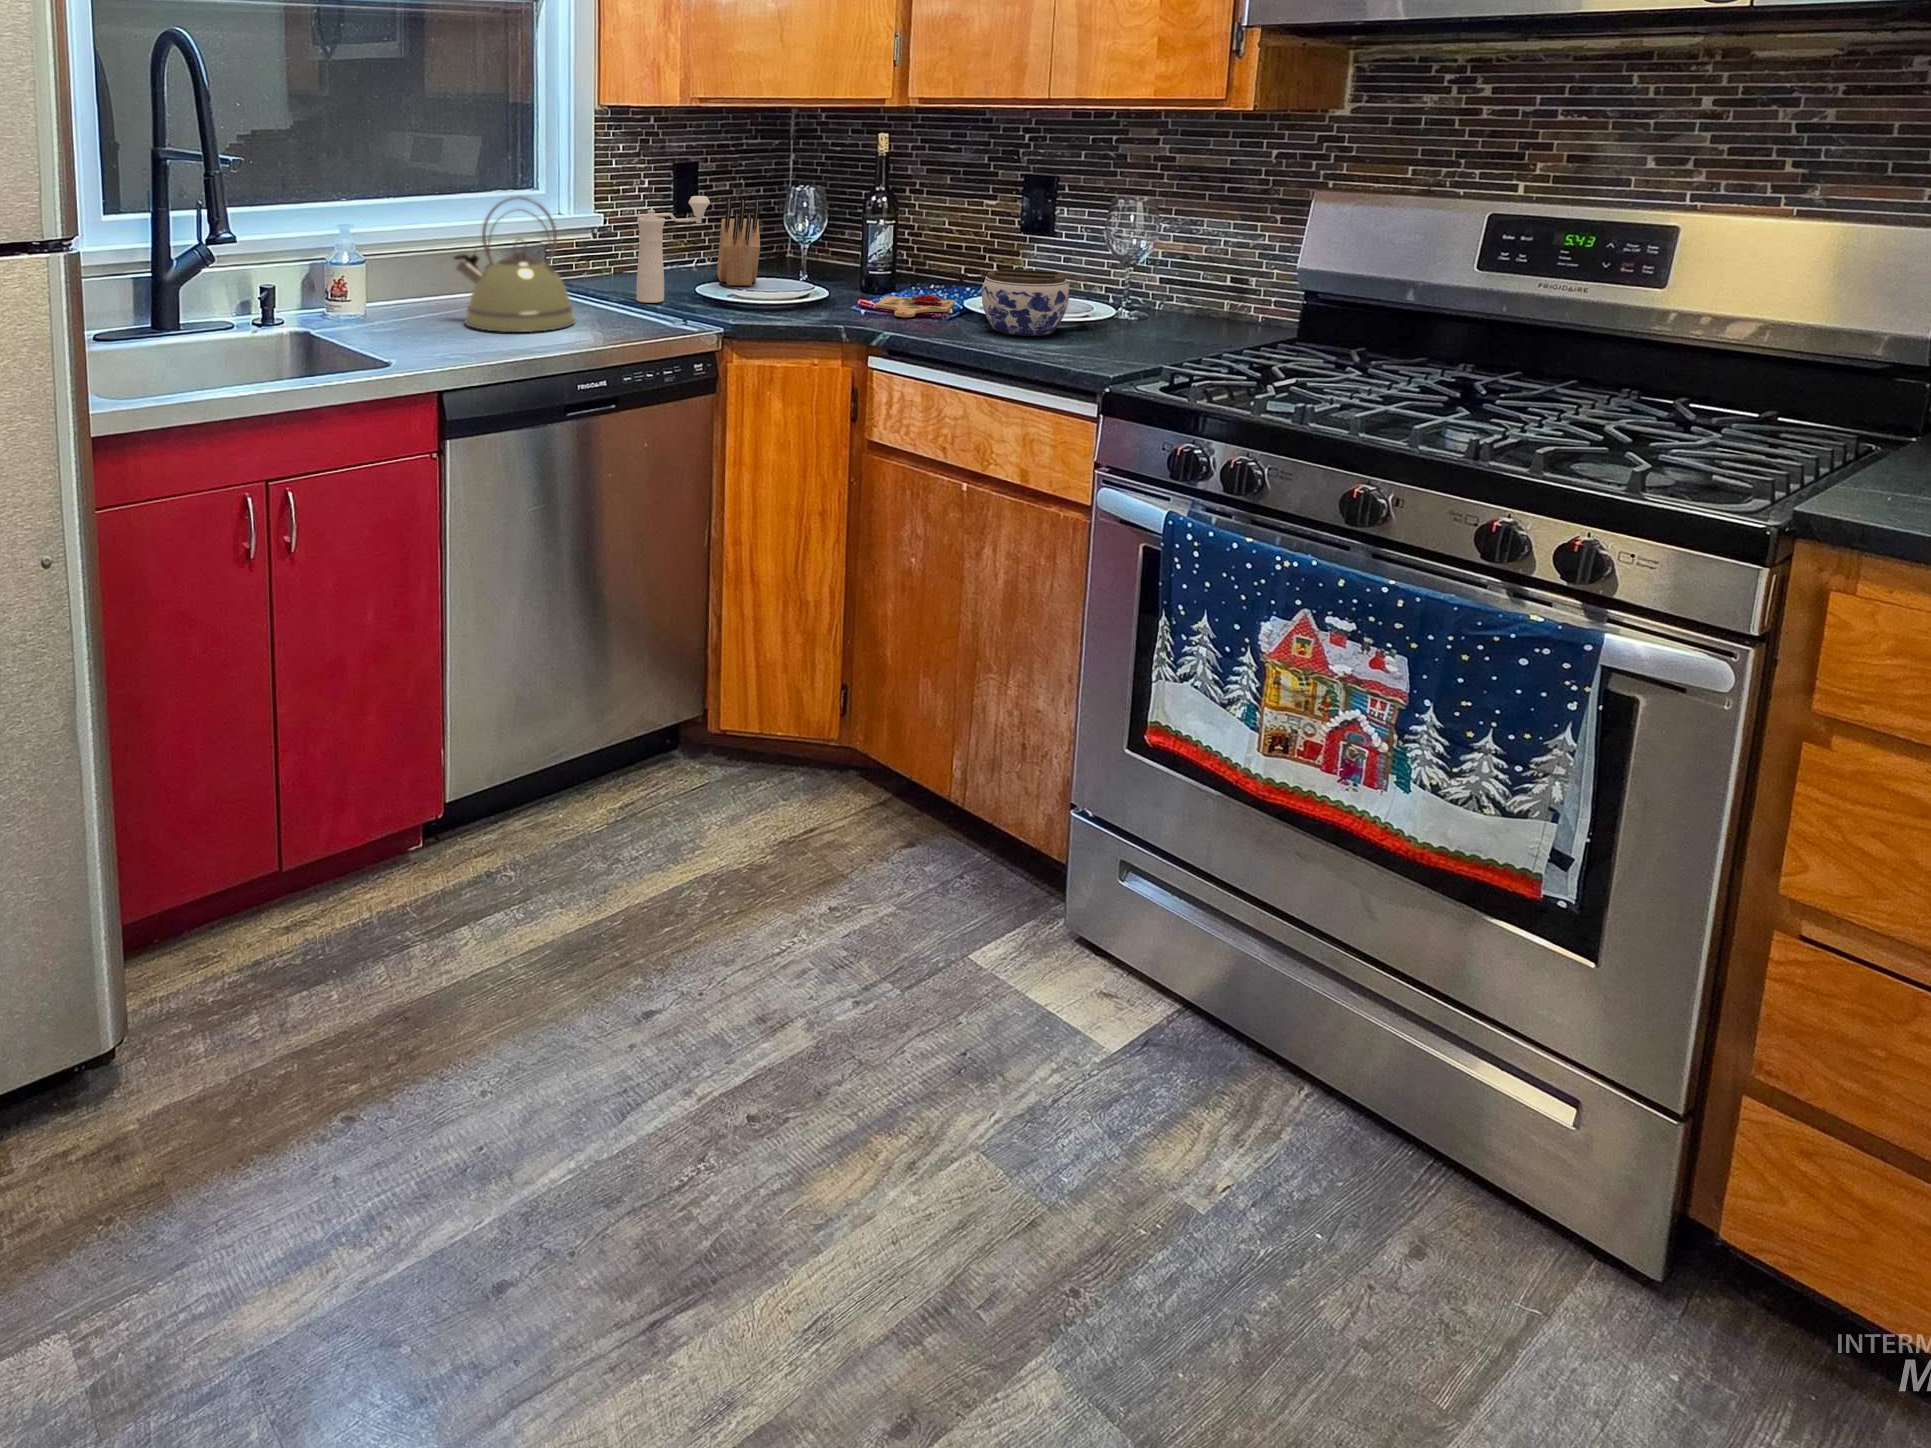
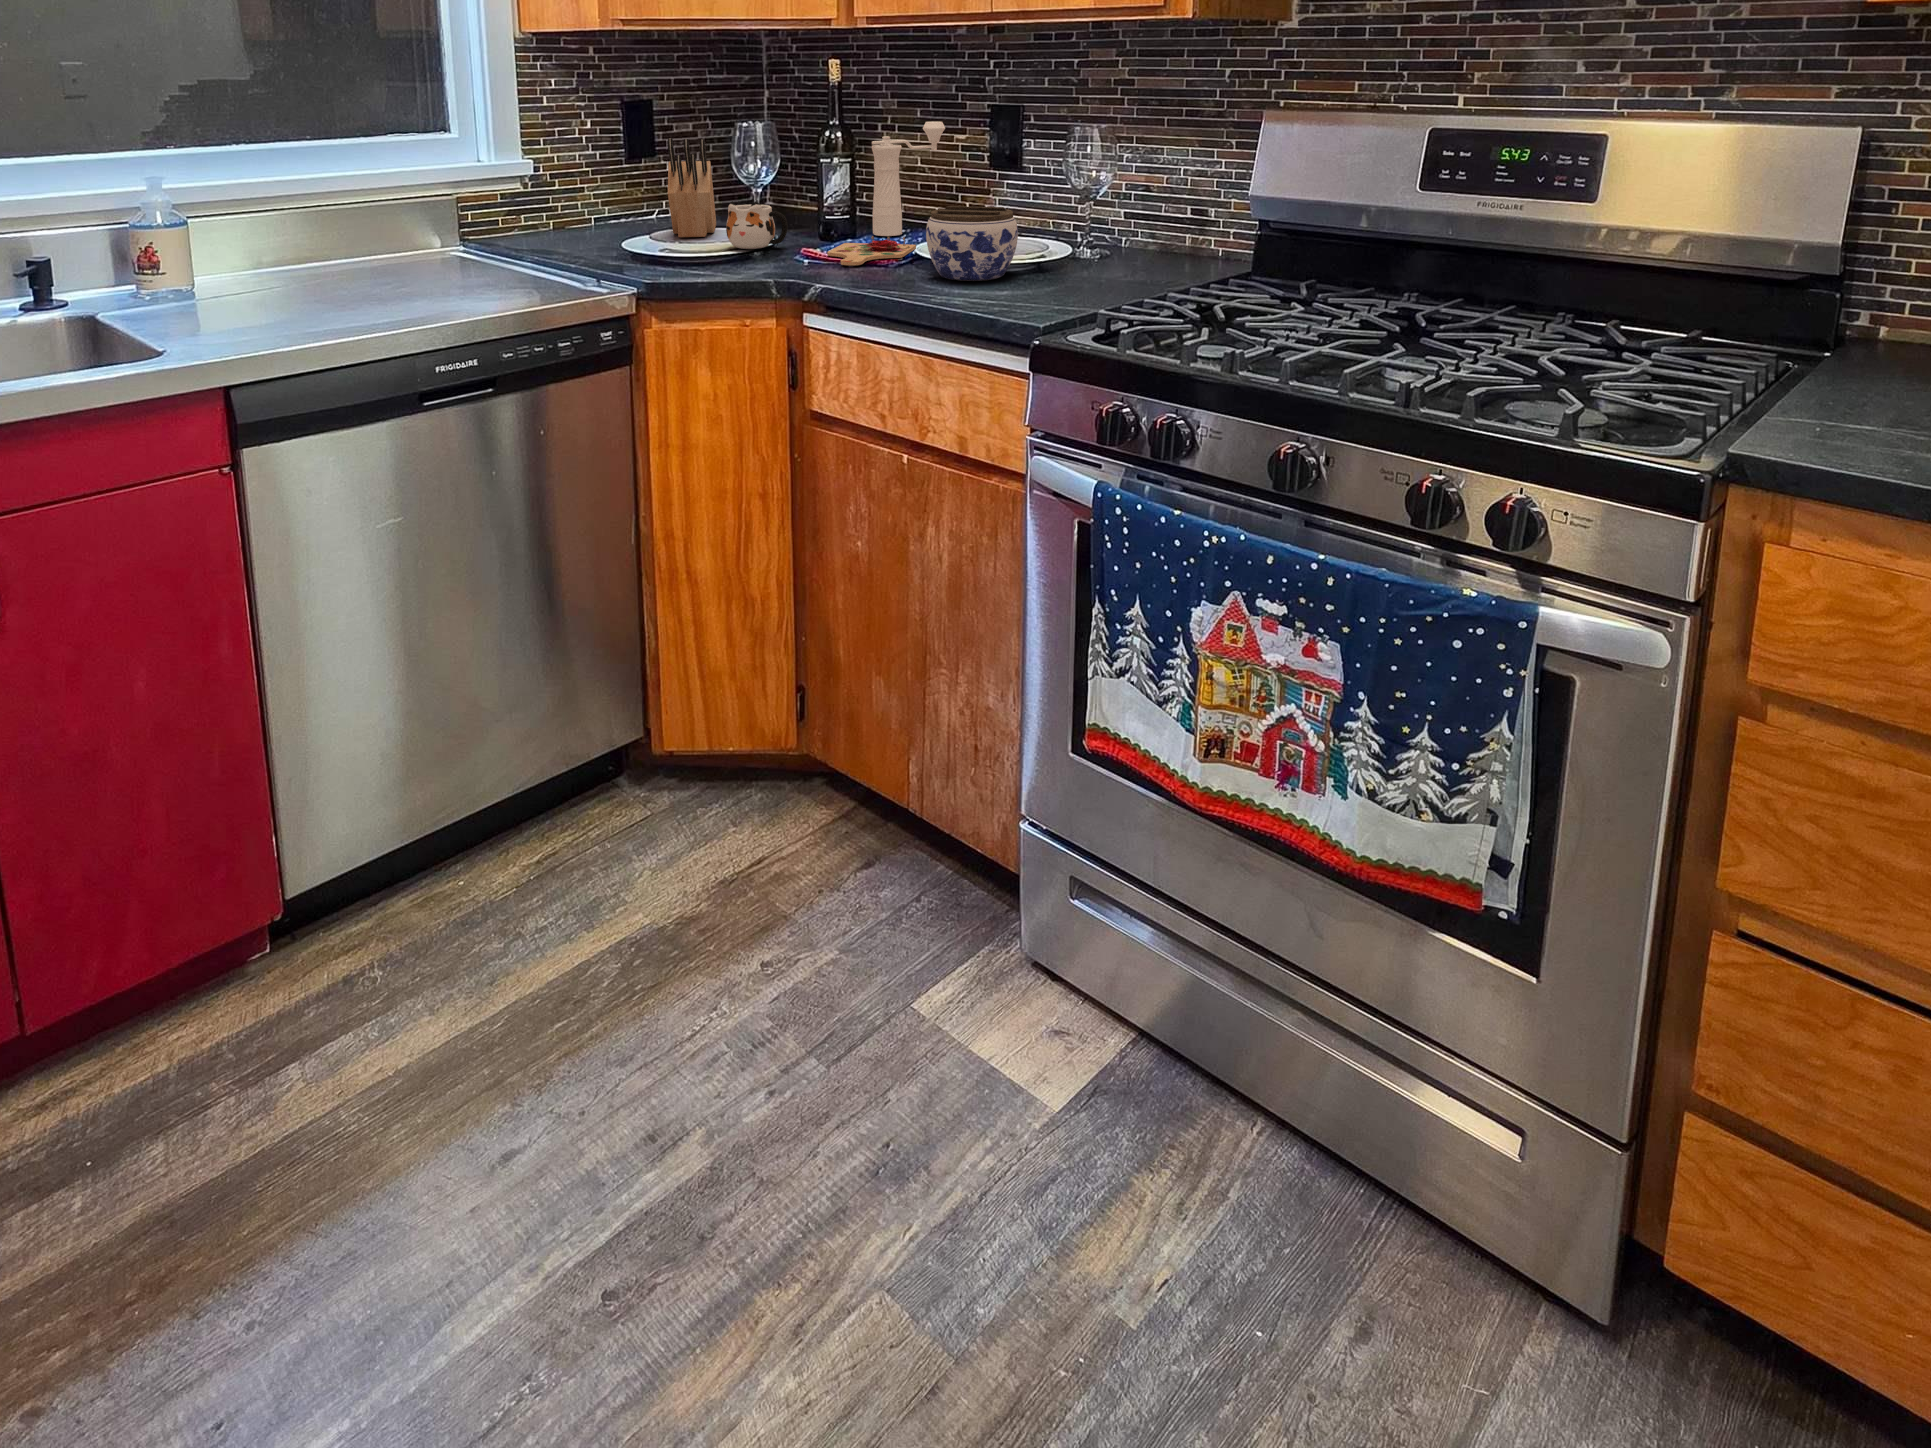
kettle: present [454,196,575,332] -> none [298,135,461,303]
pepper mill: present [636,196,710,303] -> present [872,121,945,236]
mug: none [779,256,836,298] -> present [726,201,788,249]

